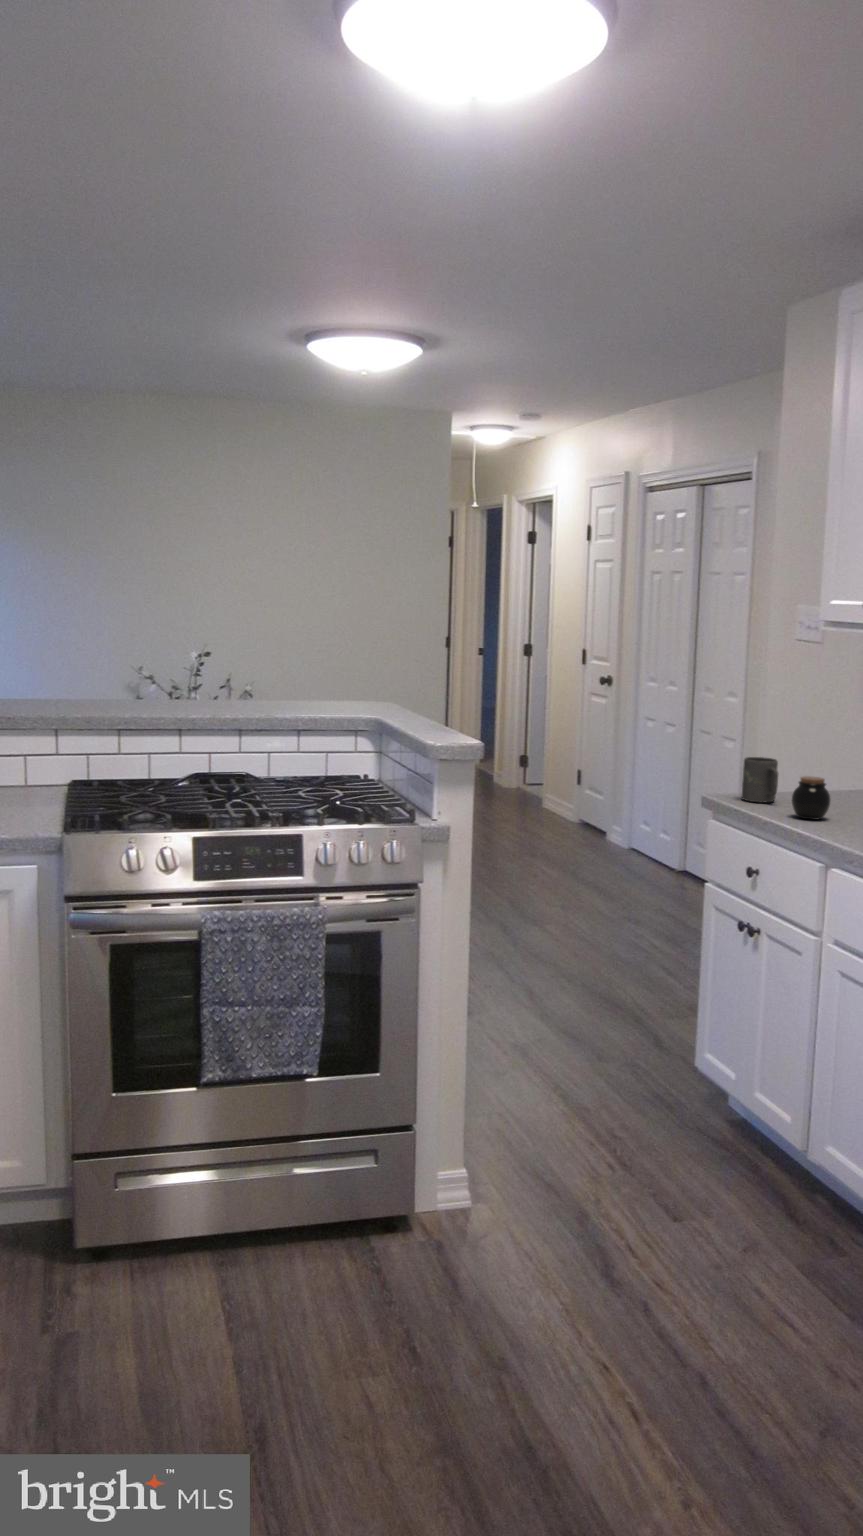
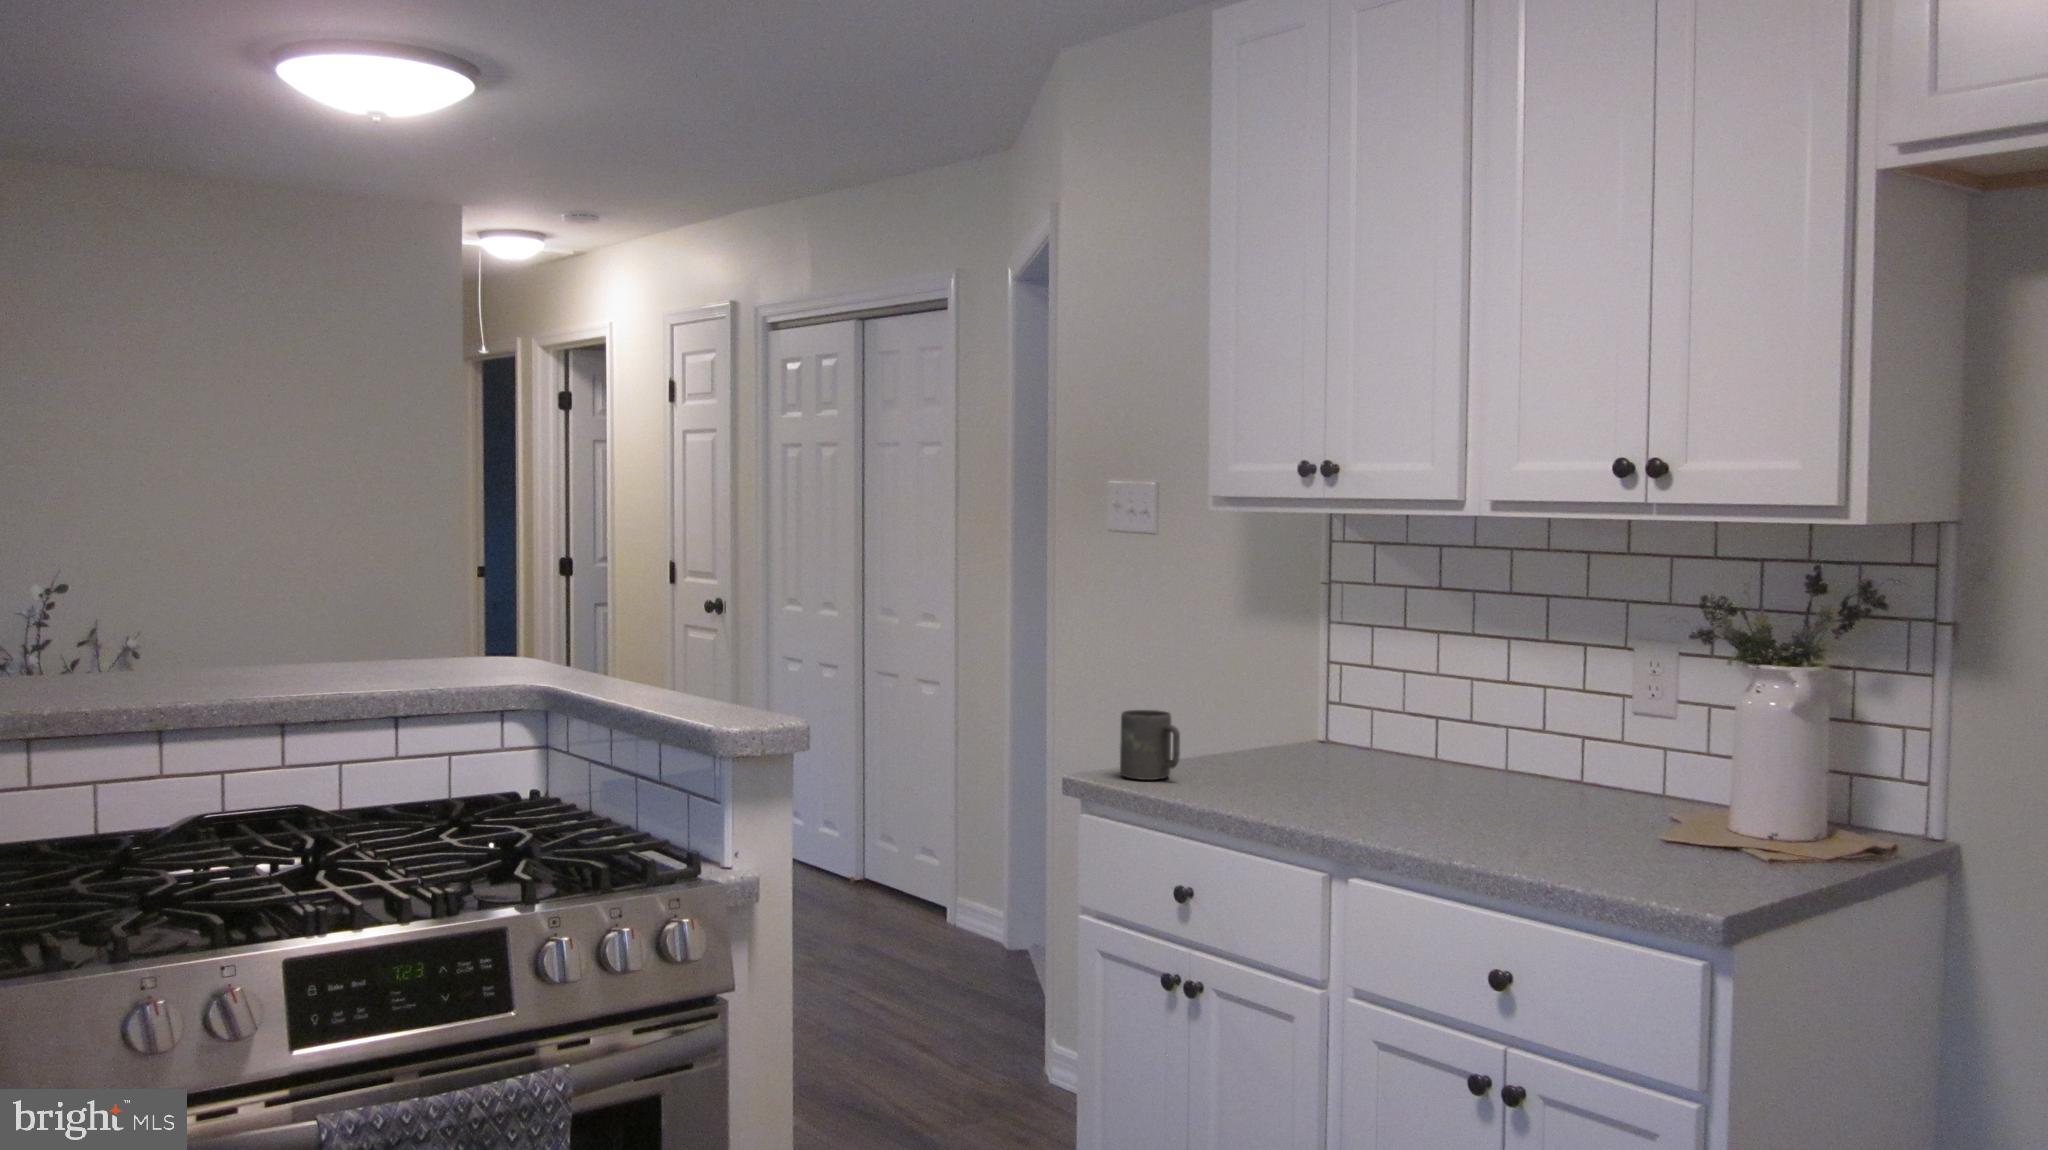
jar: present [792,776,831,820] -> none [1221,735,1278,801]

